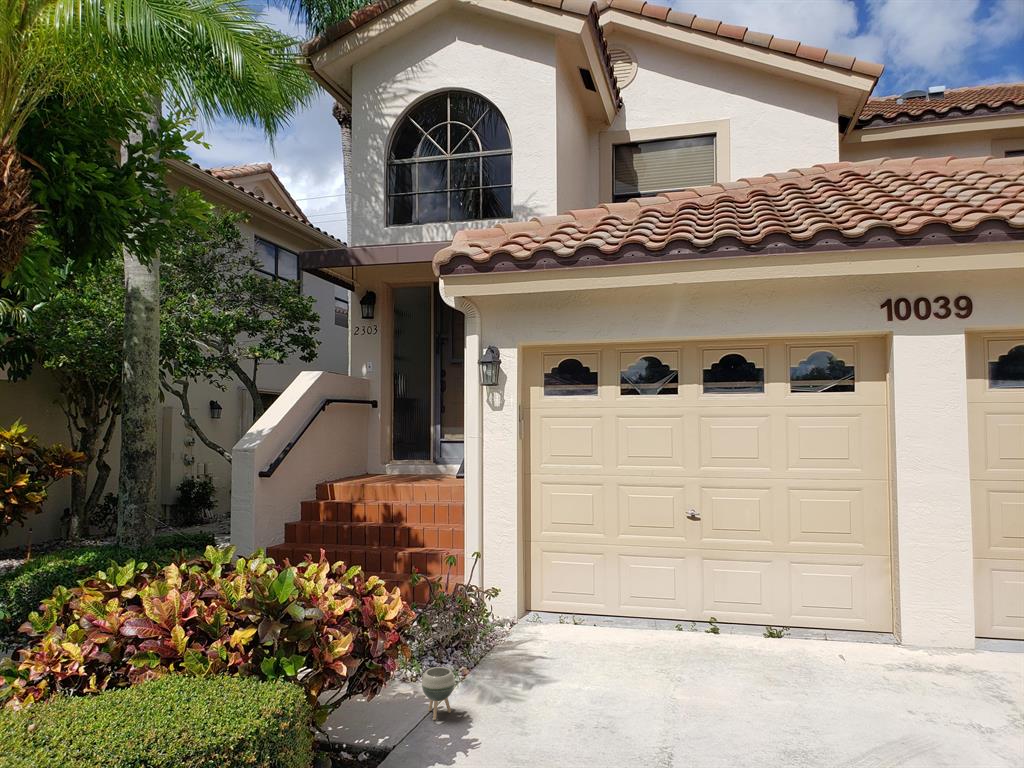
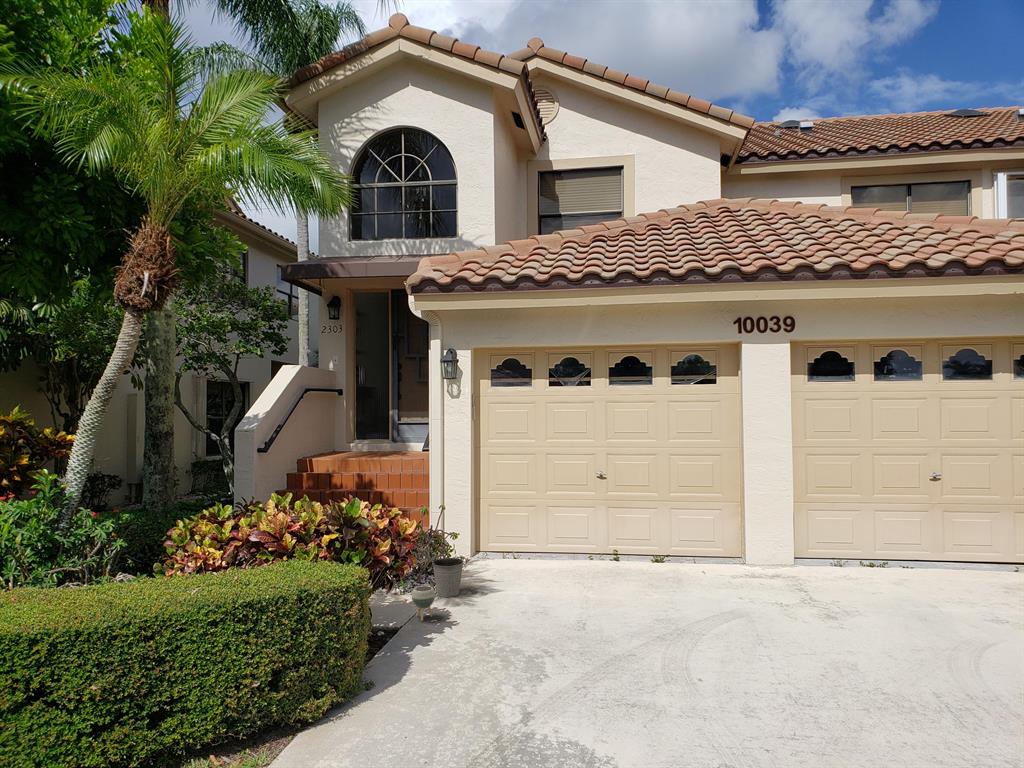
bucket: none [456,623,500,680] -> present [432,558,464,597]

